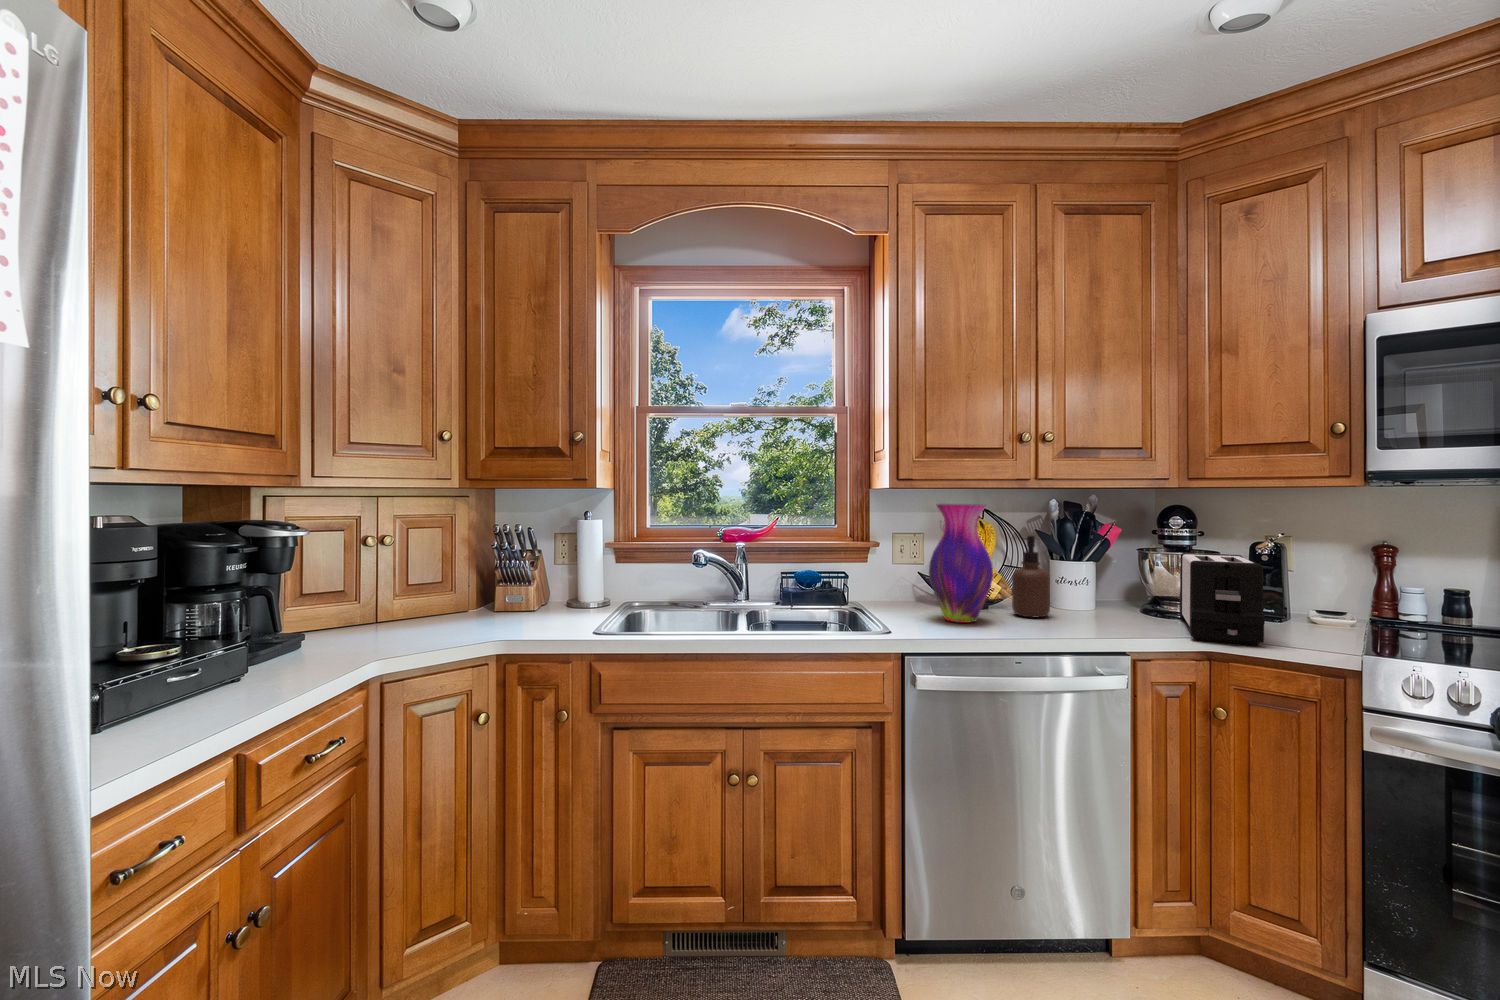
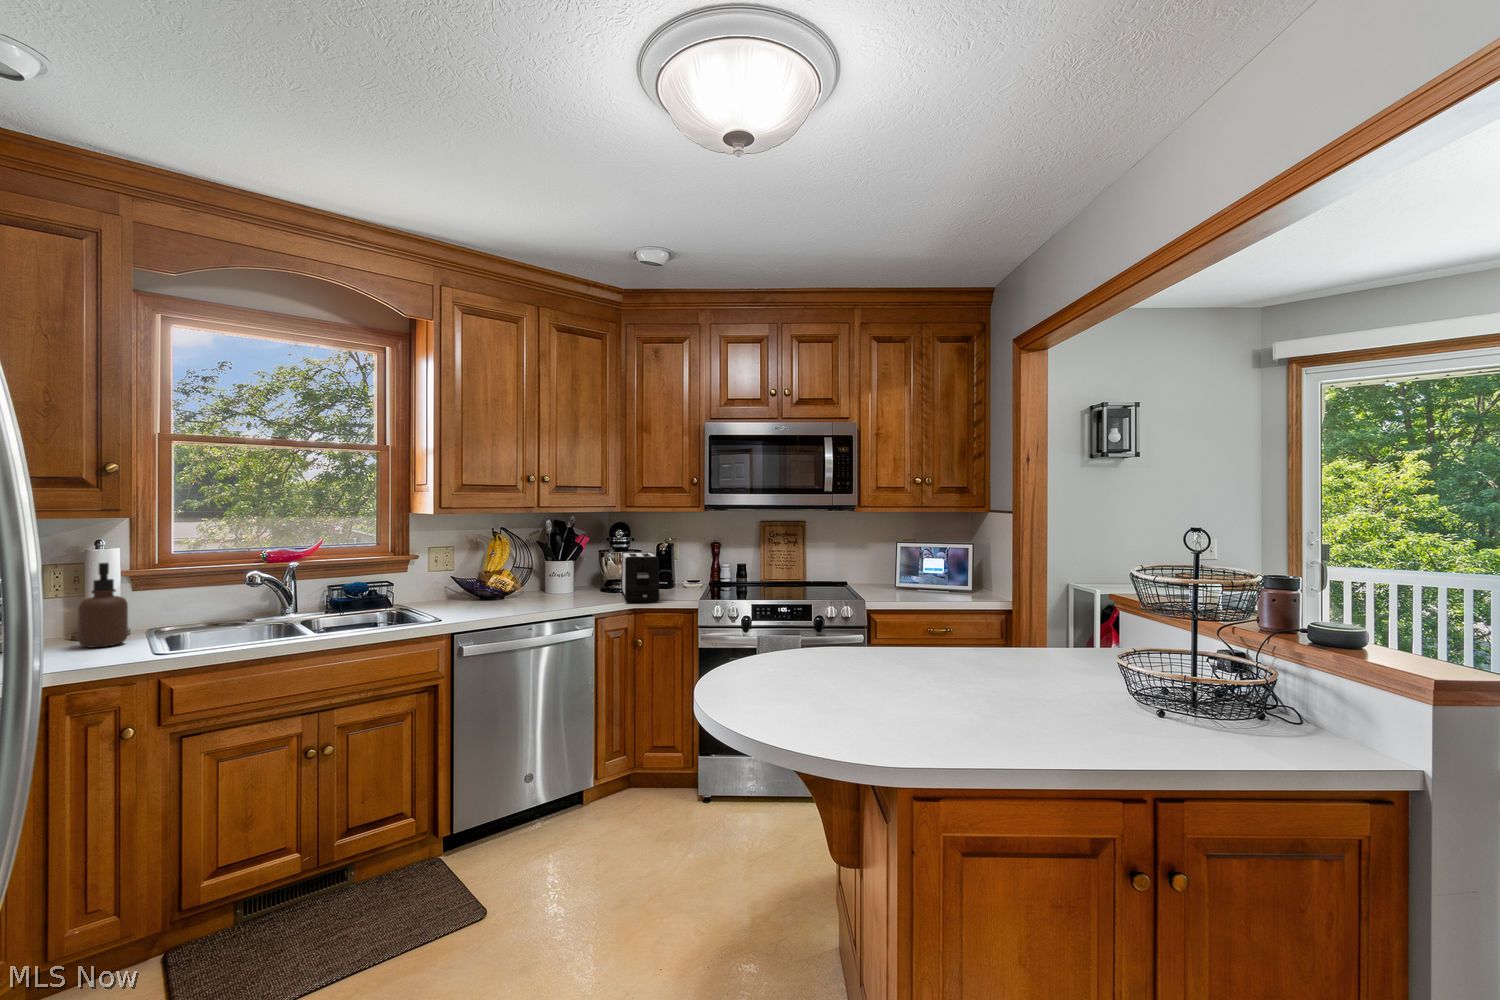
vase: present [929,504,993,623] -> none [464,525,511,610]
soap dispenser: present [1012,535,1050,618] -> present [78,563,128,648]

